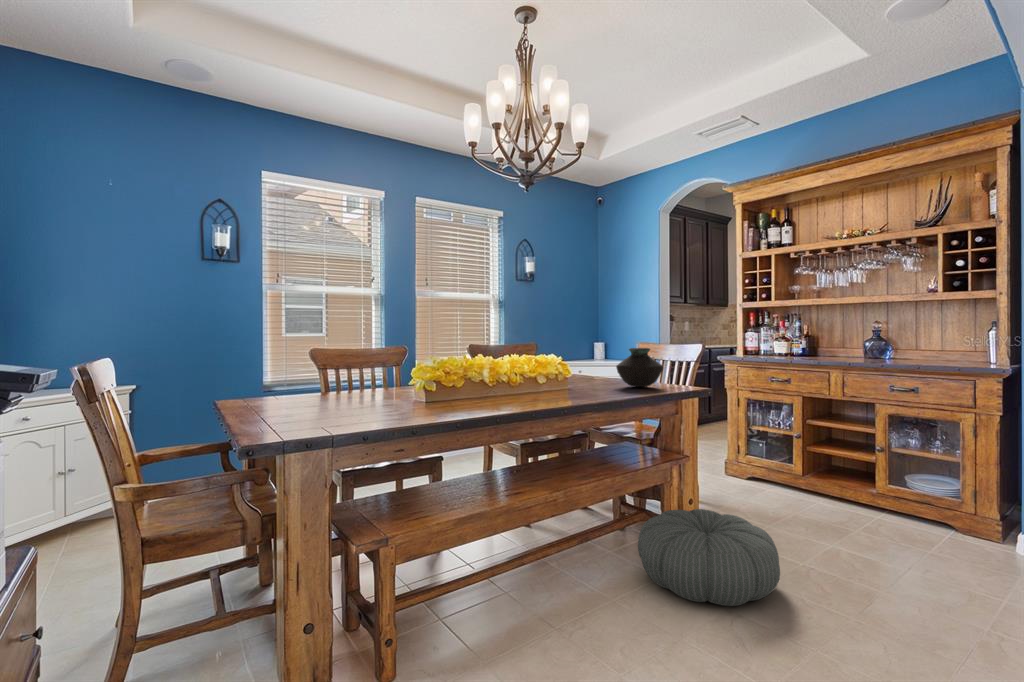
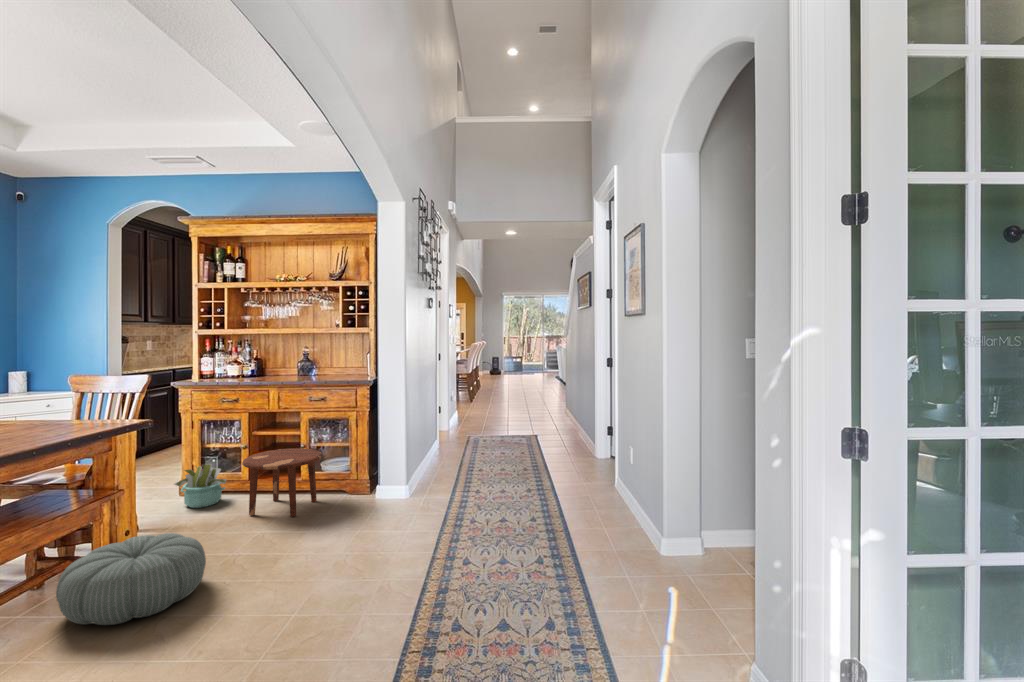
vase: present [616,348,663,387] -> none [29,389,92,431]
side table: none [801,446,915,538] -> present [242,448,322,517]
decorative plant: none [721,447,777,495] -> present [174,464,226,508]

